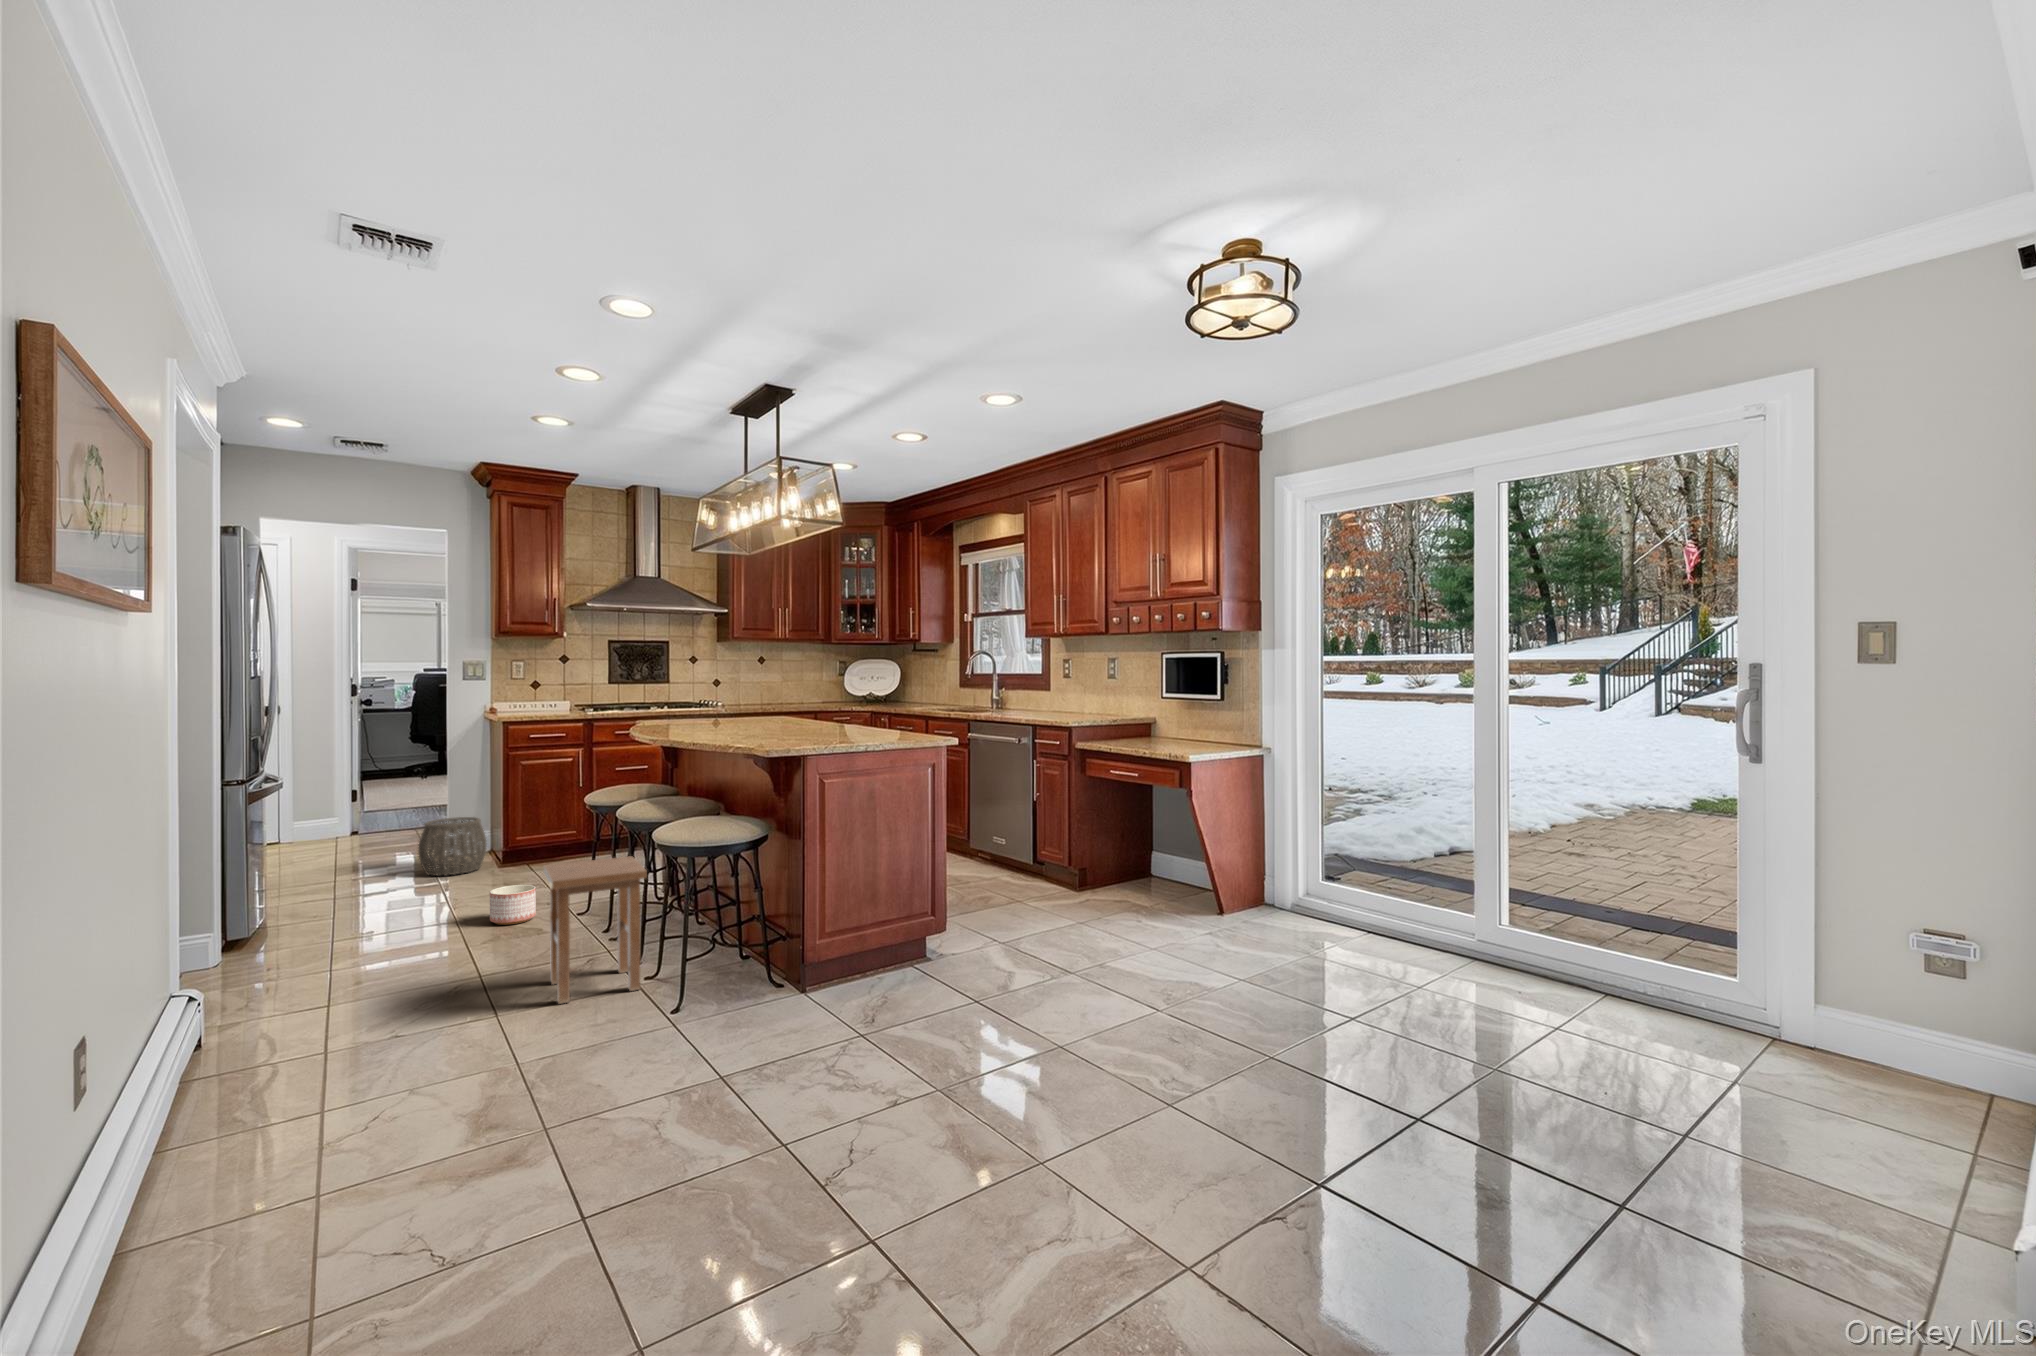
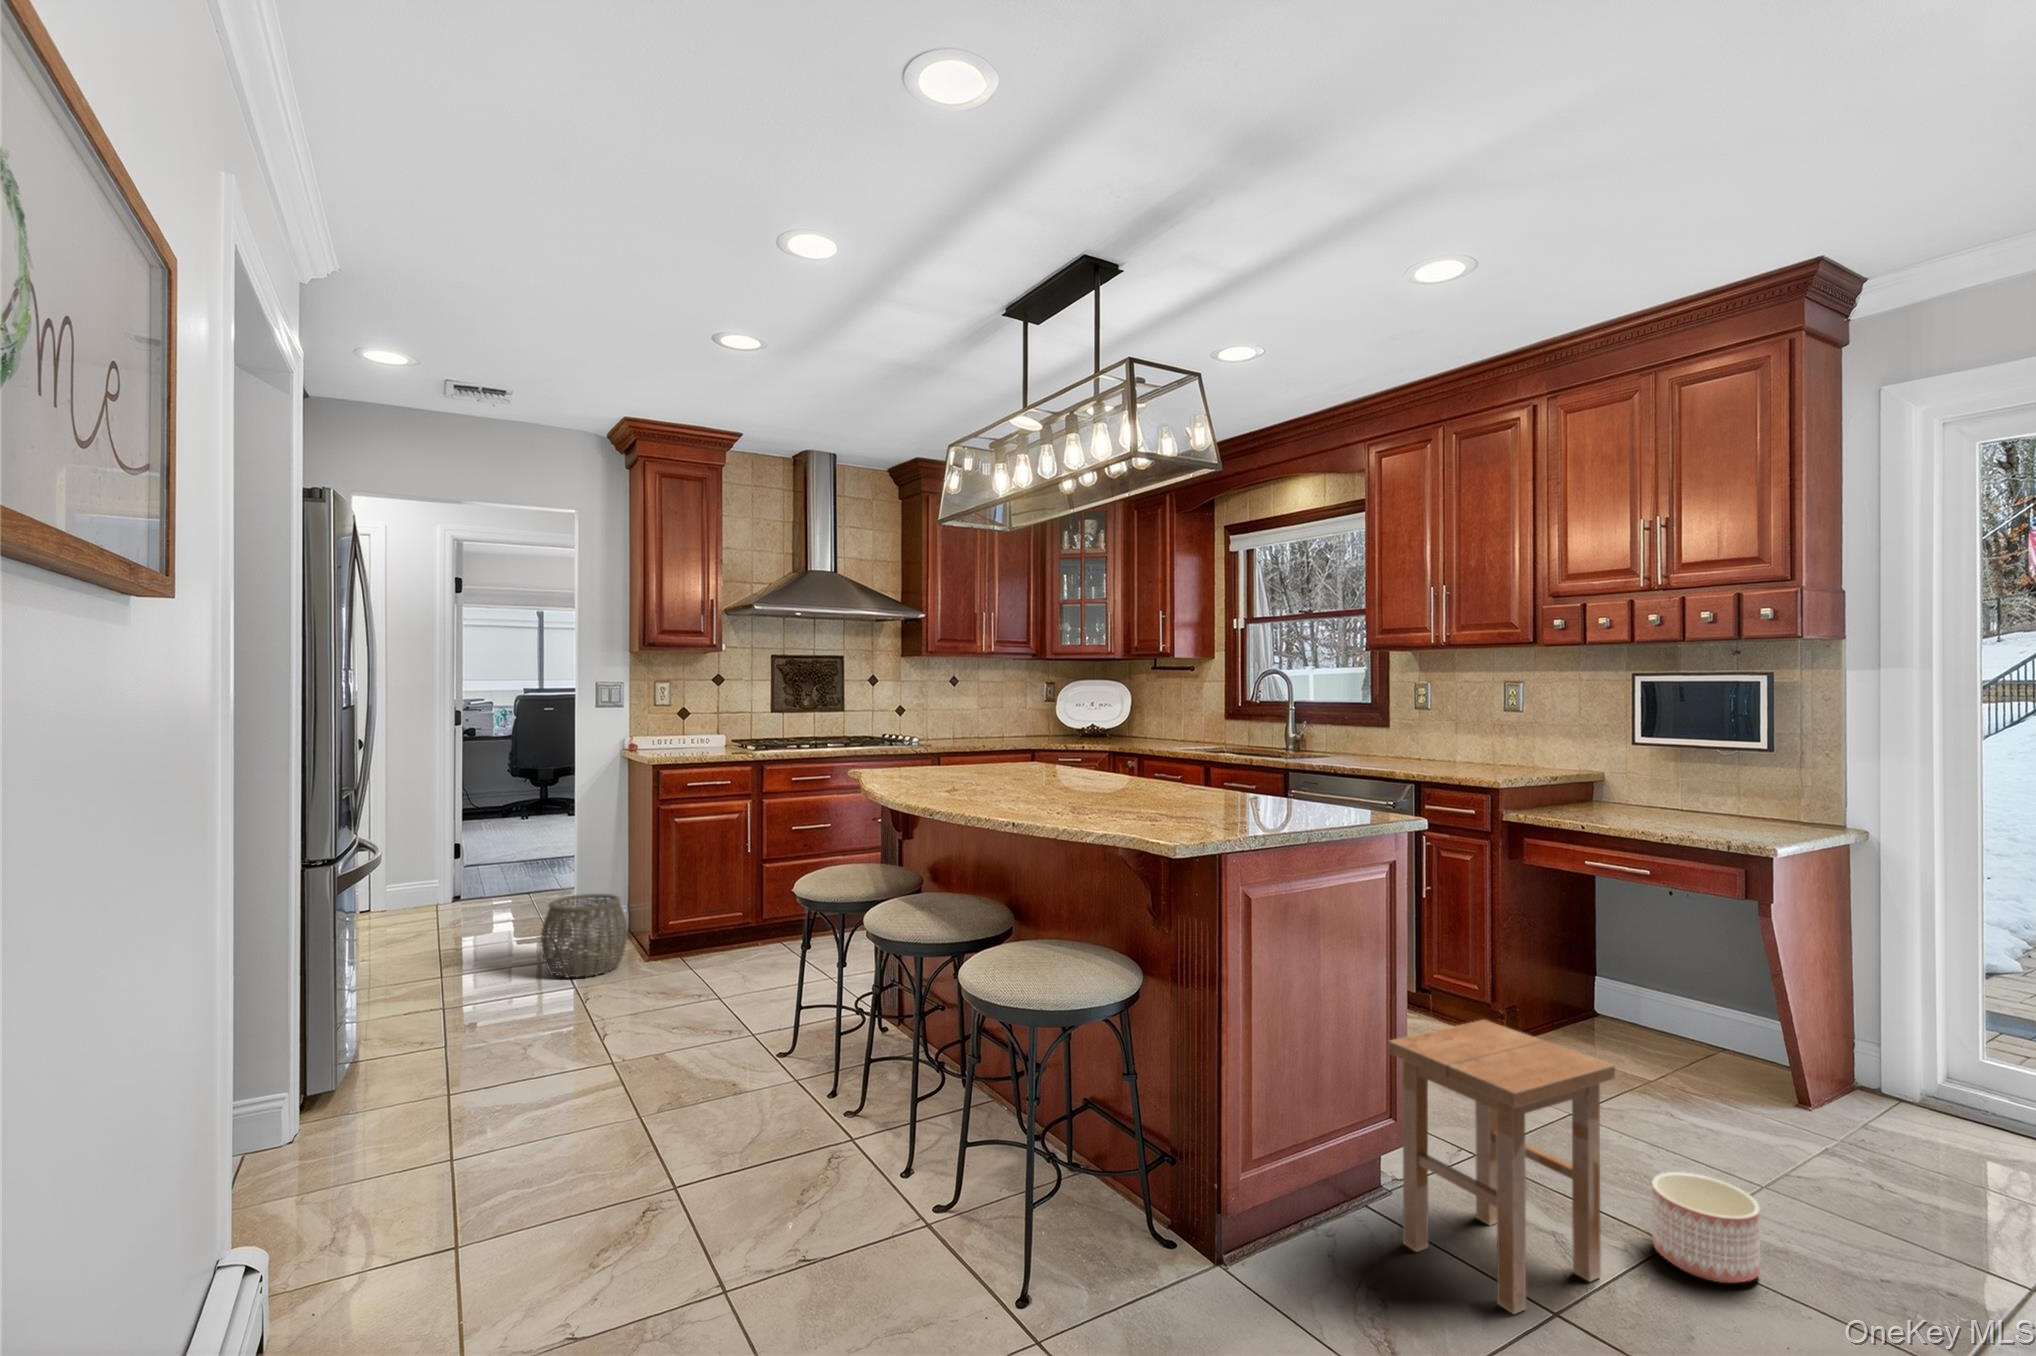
stool: present [544,856,647,1004] -> present [1389,1020,1615,1314]
planter: present [490,885,536,925] -> present [1652,1172,1760,1283]

